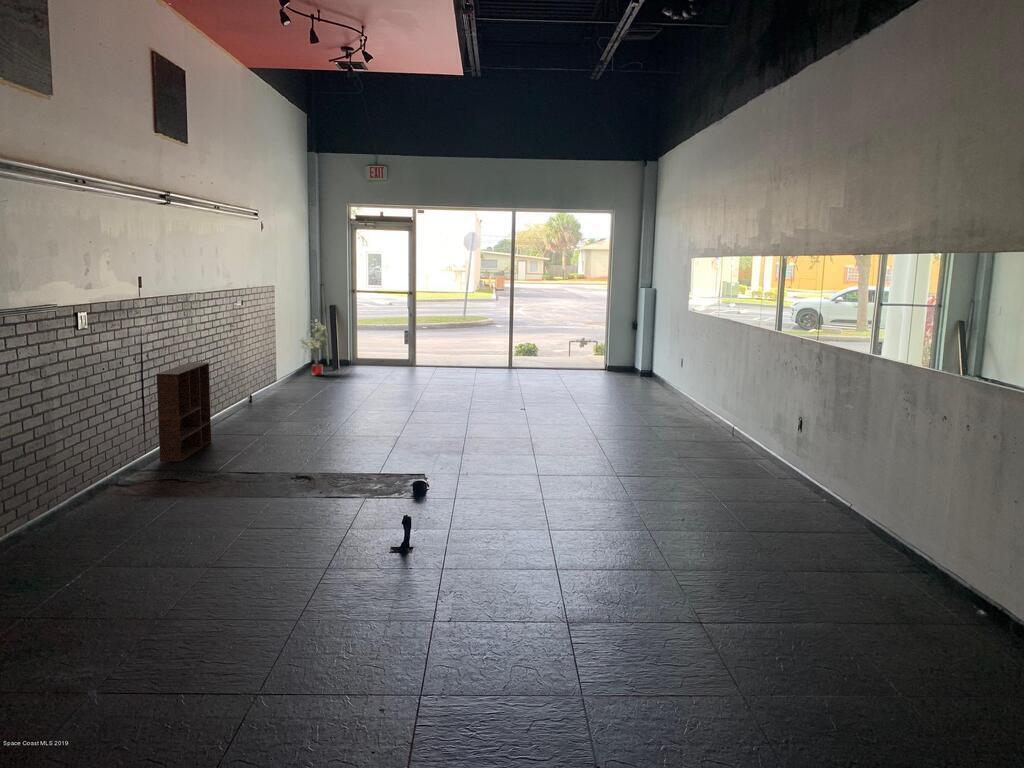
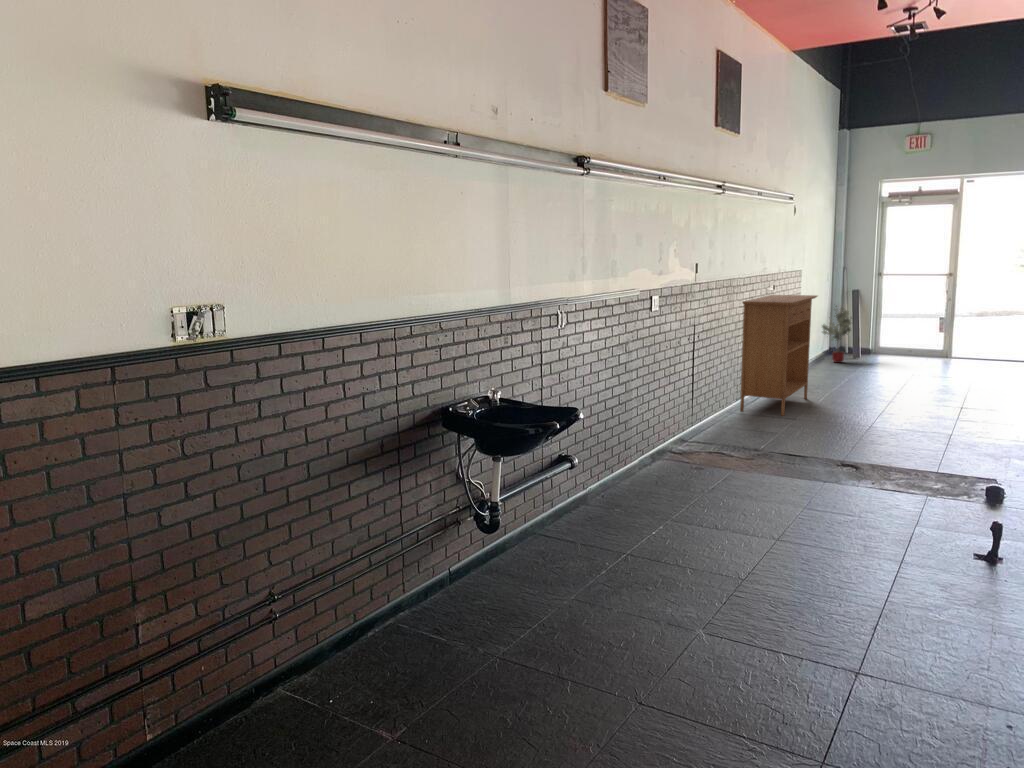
console table: none [202,310,284,433] -> present [740,295,817,416]
shelving unit: present [157,362,211,462] -> none [703,344,749,438]

